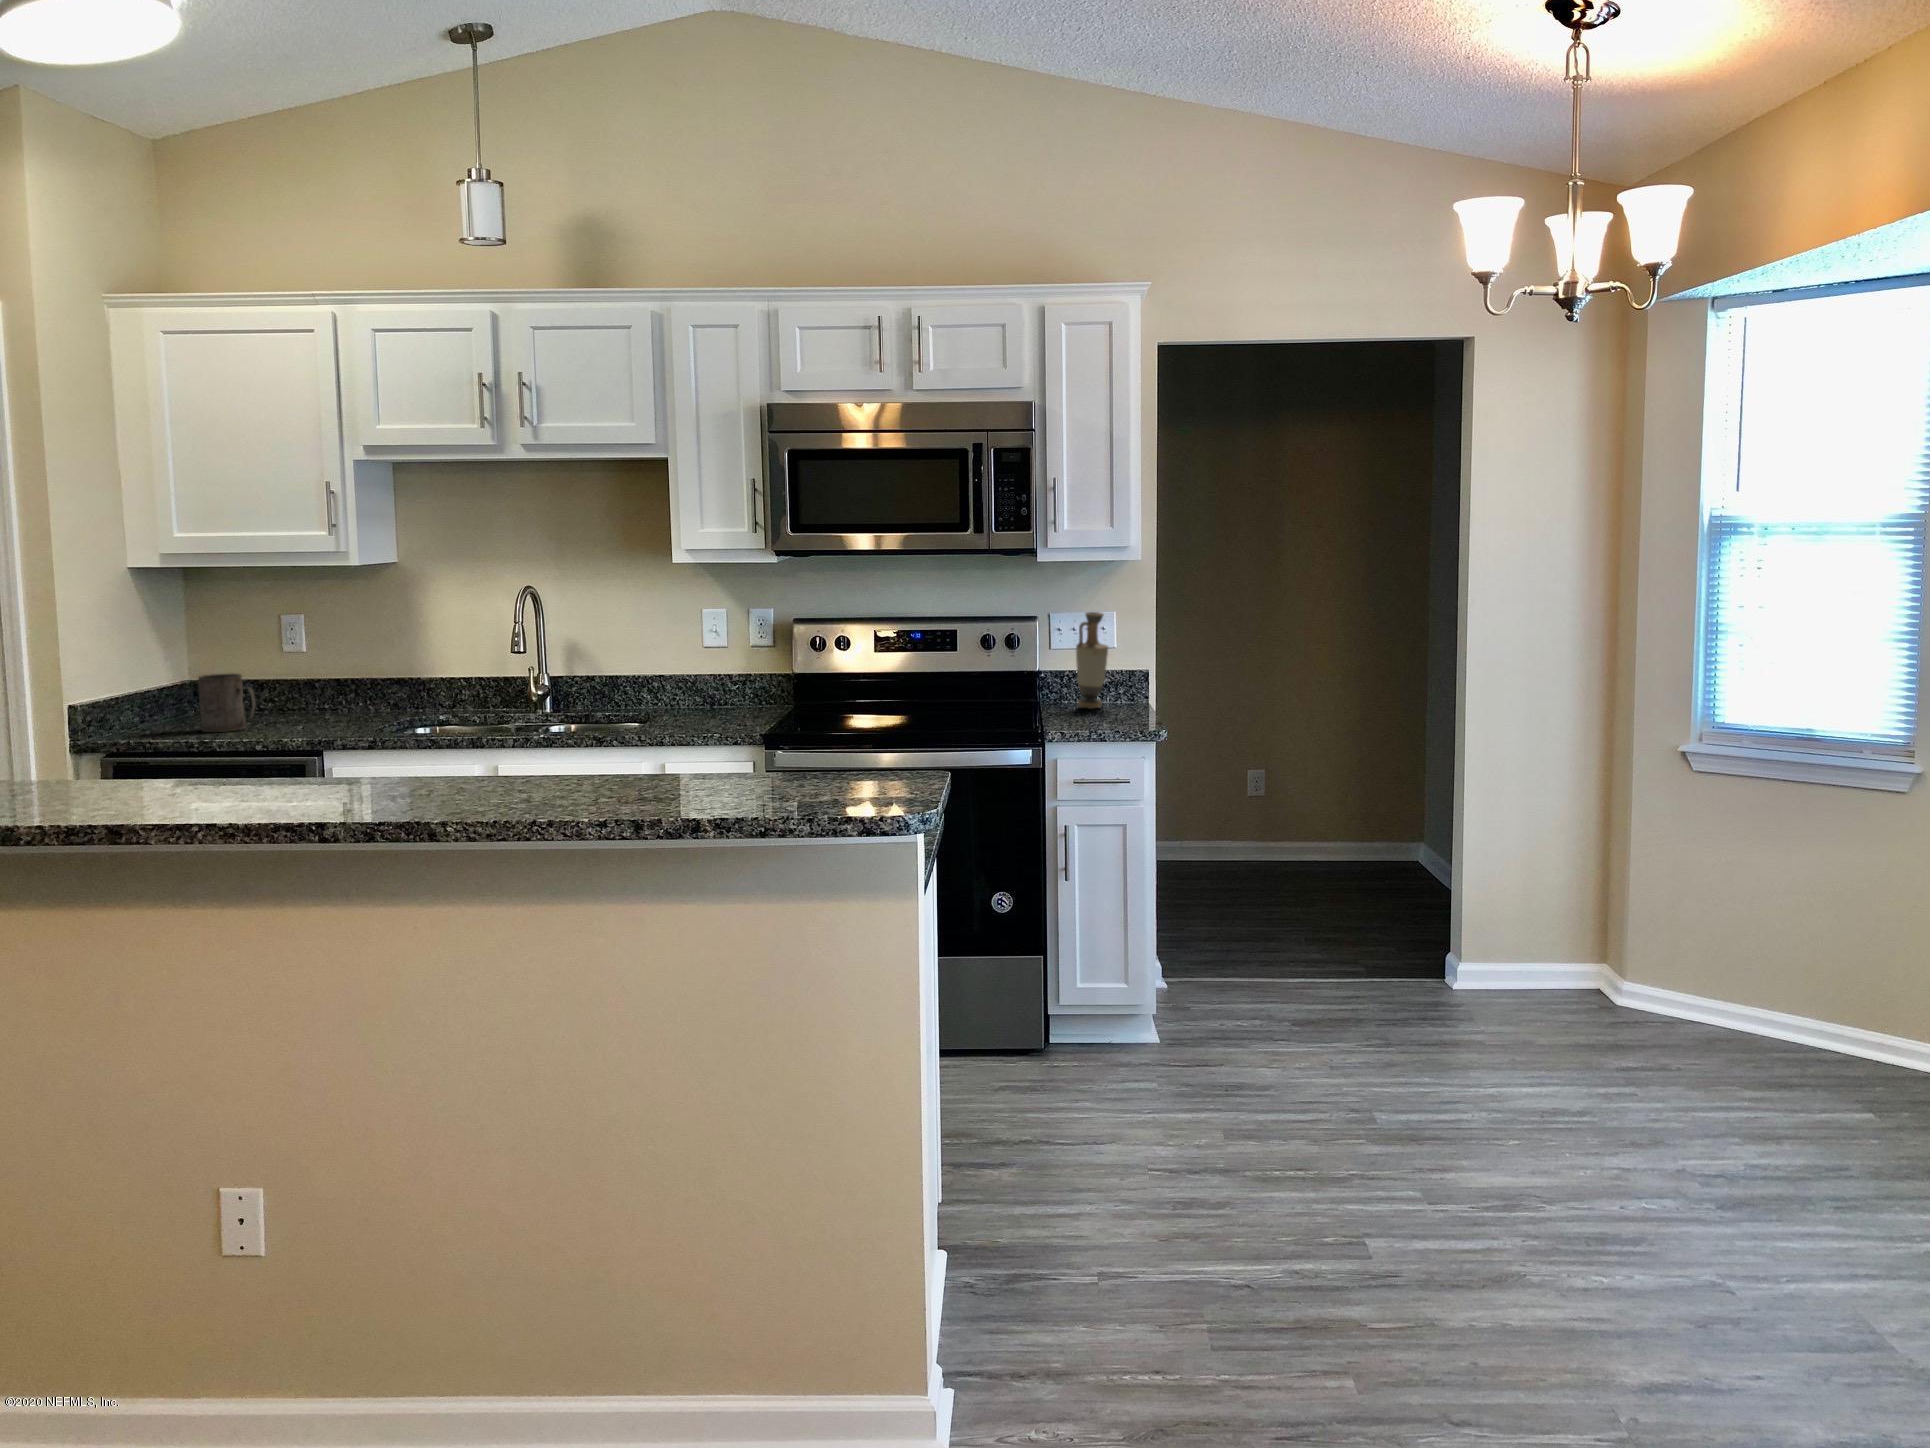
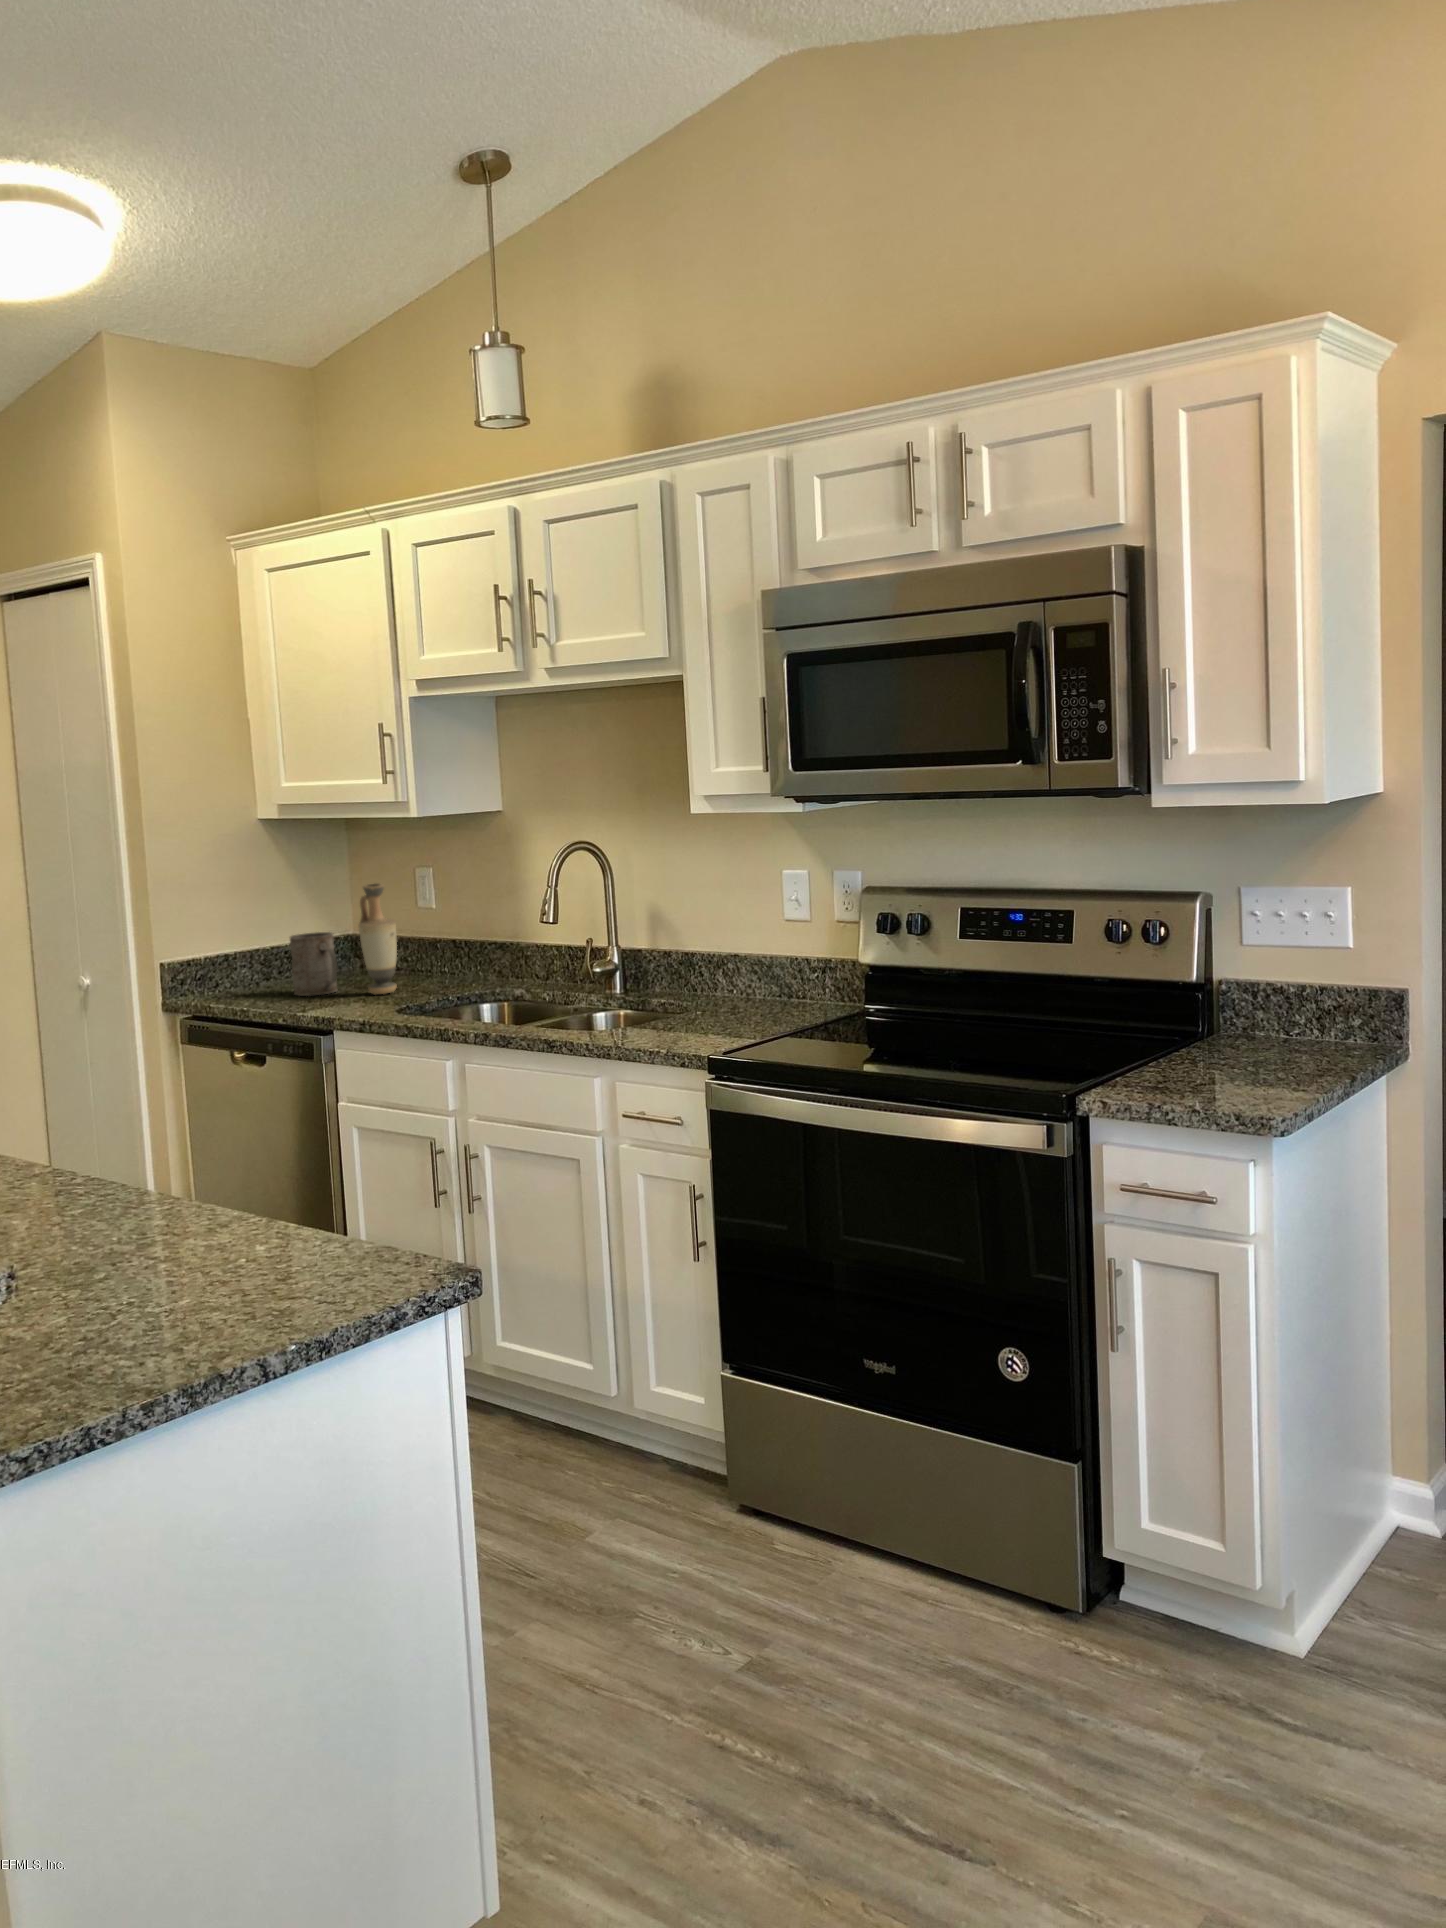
vase: present [1076,612,1108,709] -> present [358,883,397,994]

